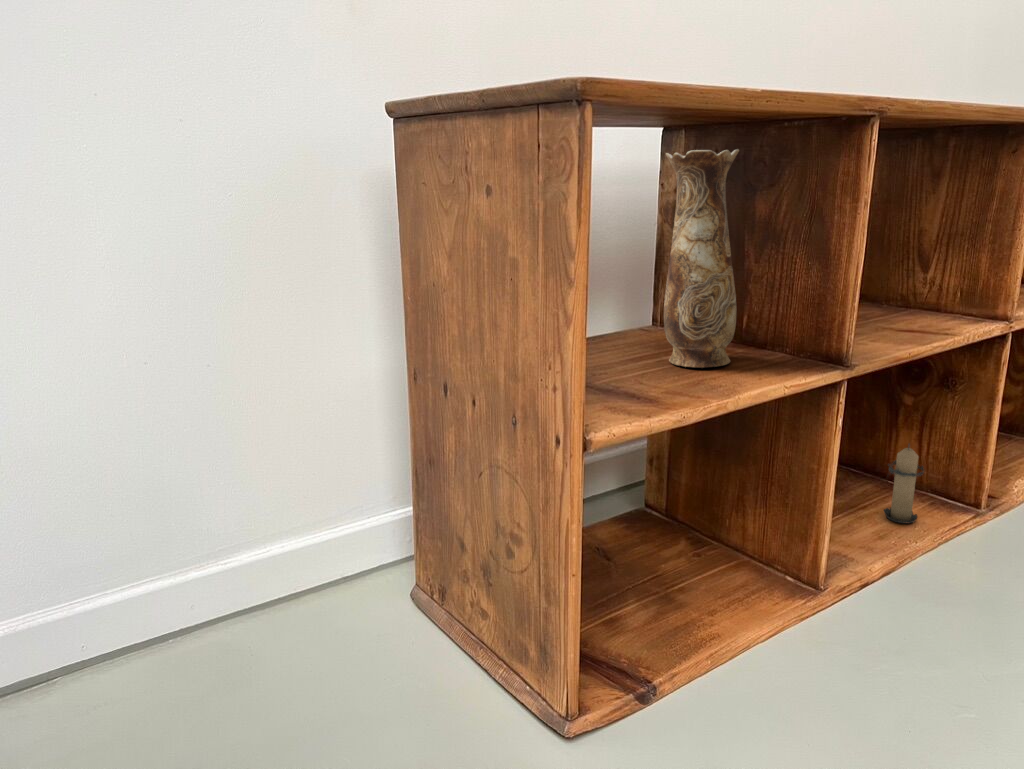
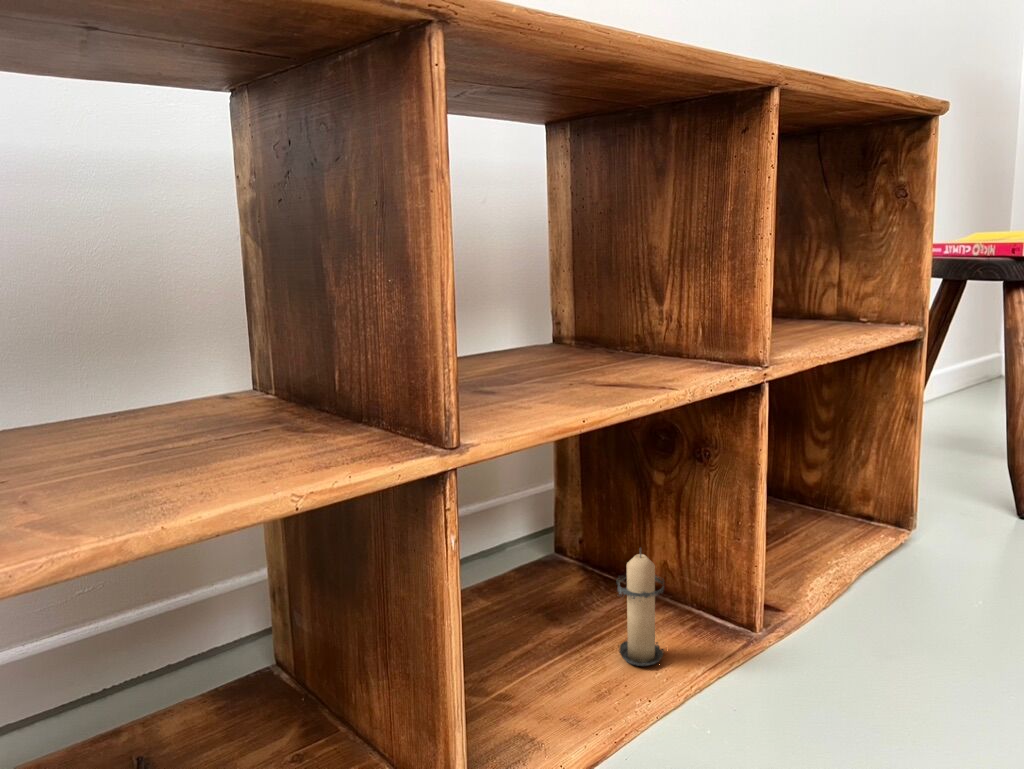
vase: present [664,149,739,367] -> none [110,87,272,463]

